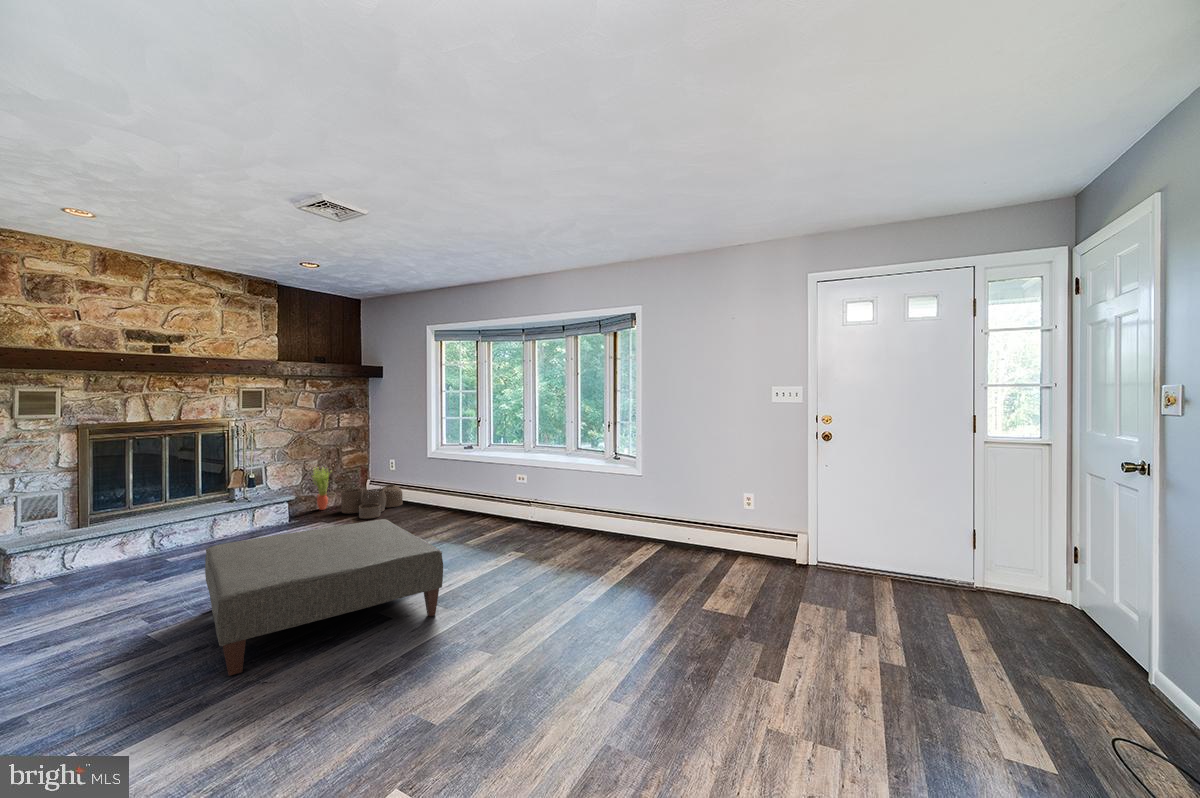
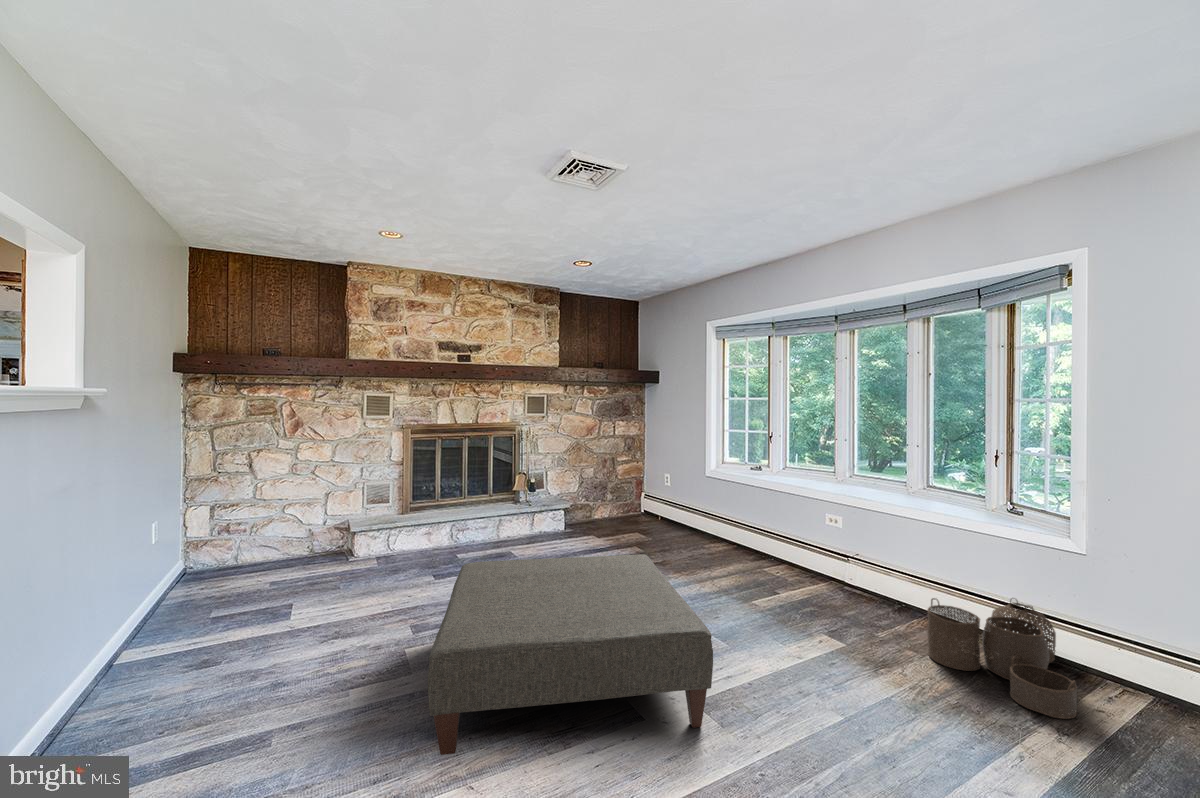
potted plant: present [313,468,329,510] -> none [587,475,606,521]
woven basket: present [341,483,403,519] -> present [927,598,1077,719]

